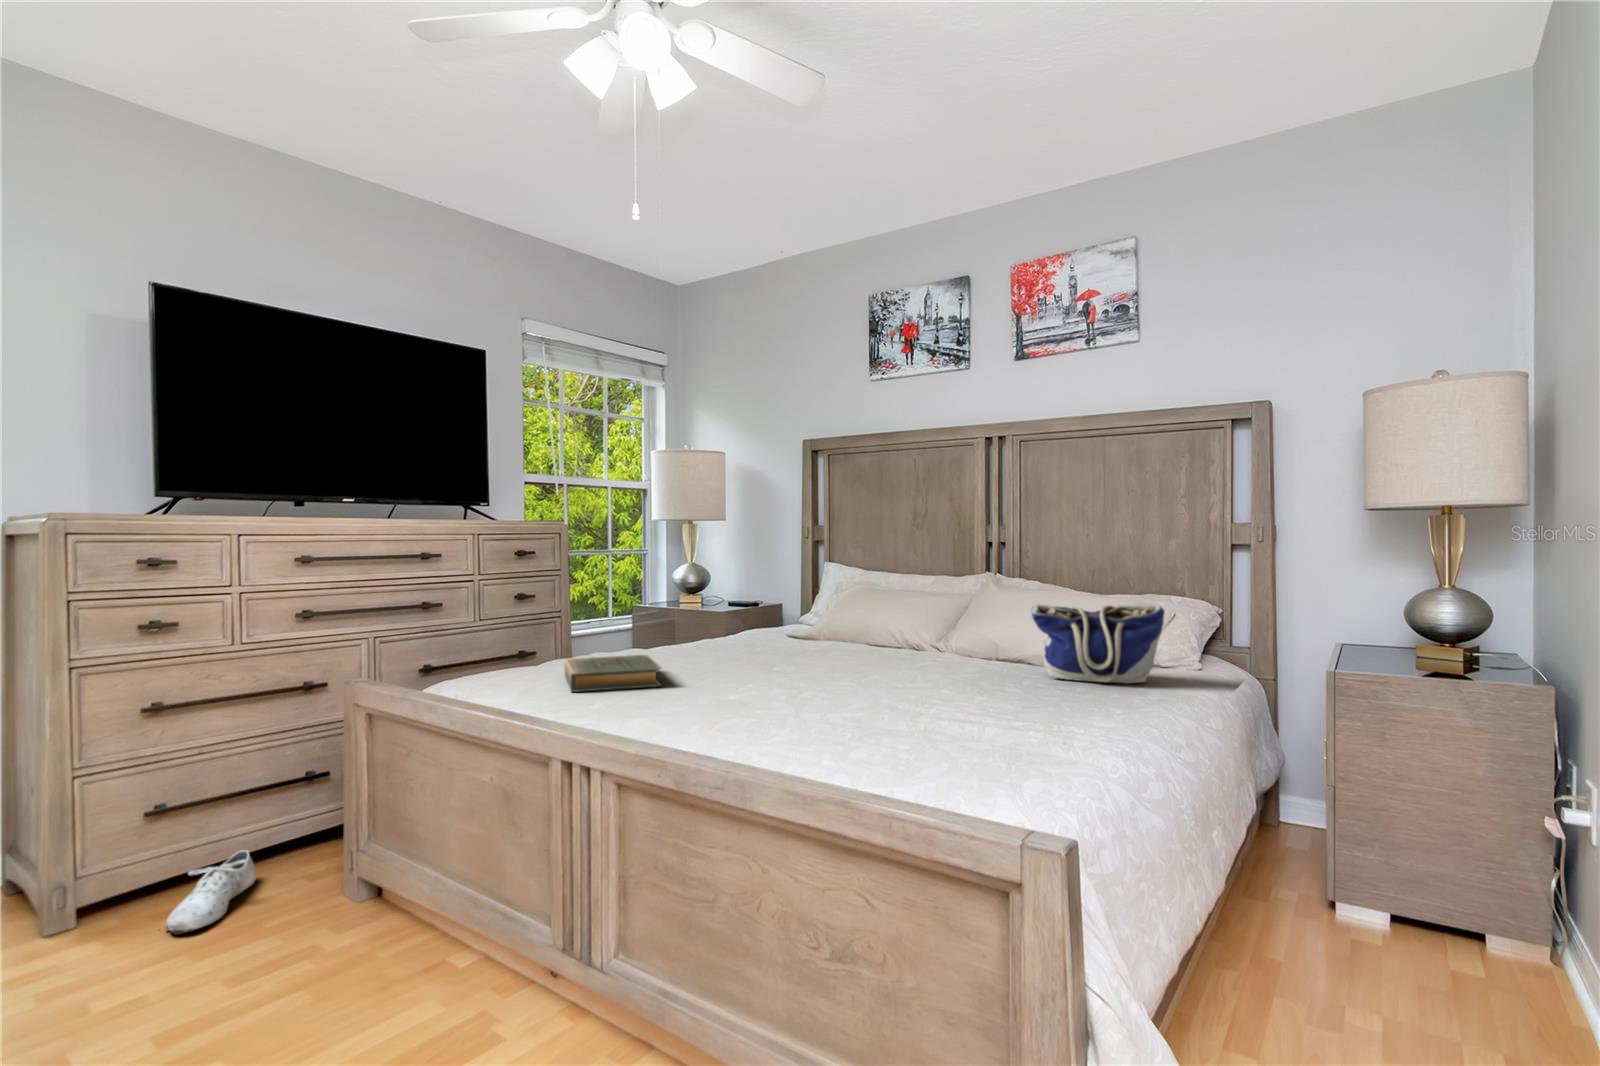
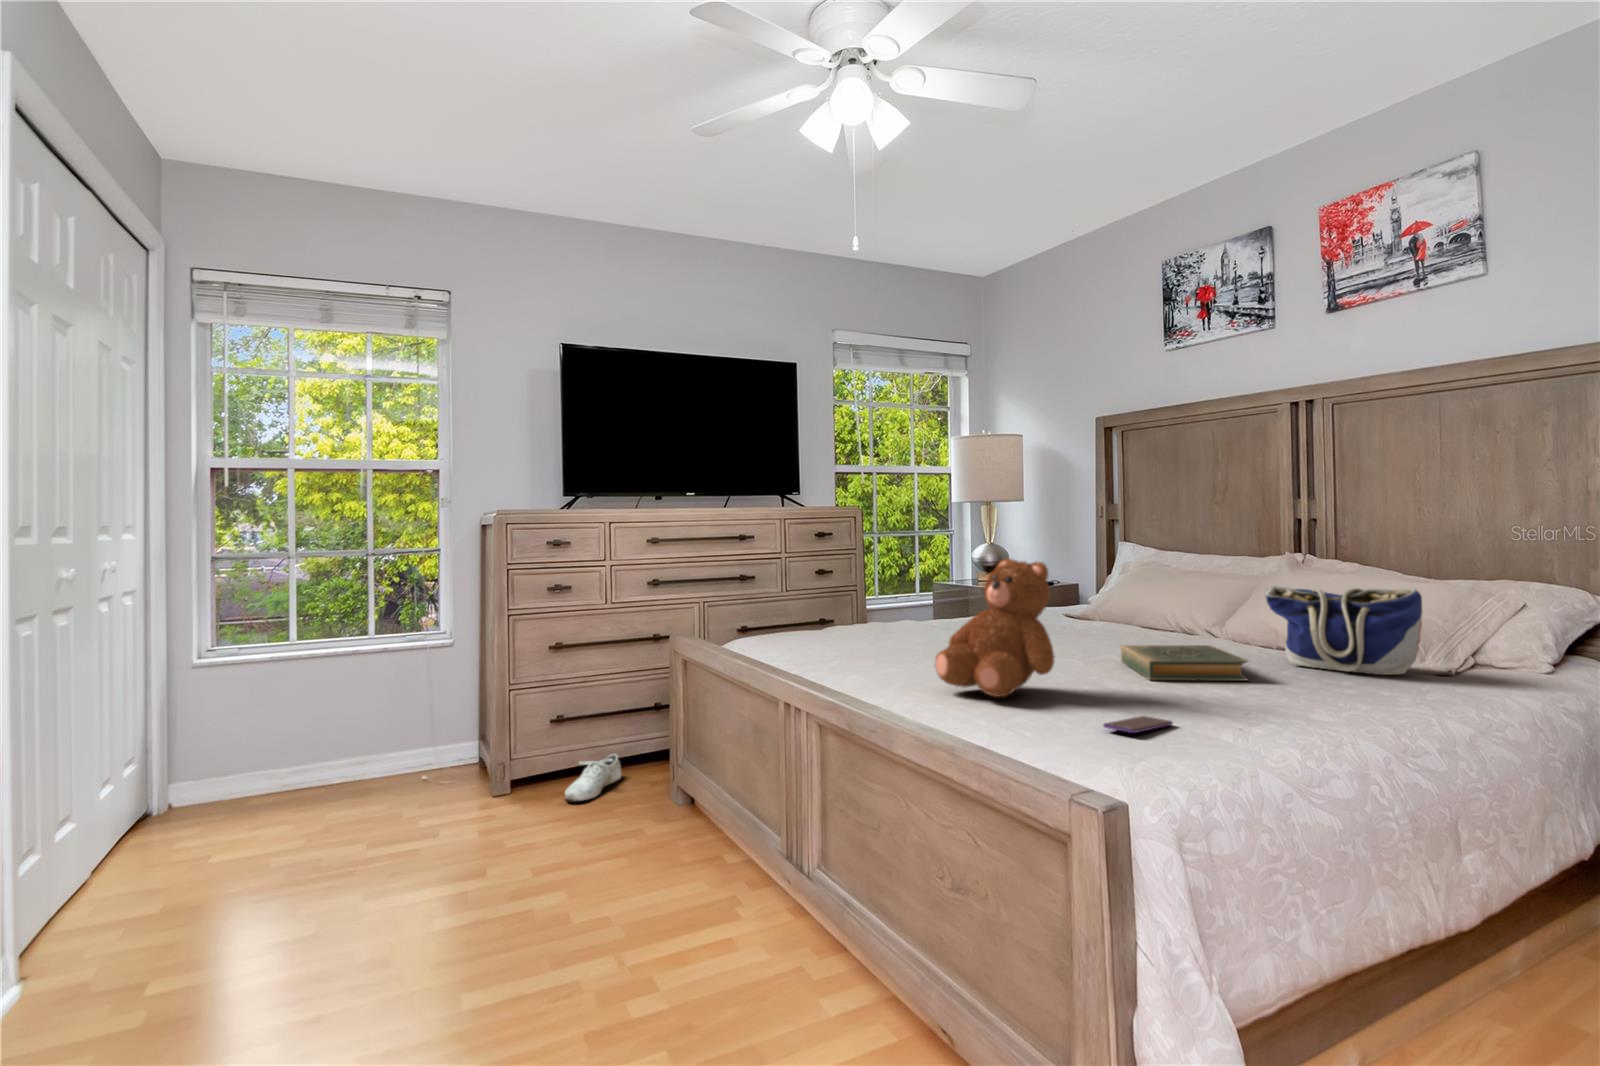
teddy bear: none [772,580,908,743] -> present [935,558,1055,697]
hardback book: present [564,655,661,692] -> present [1121,645,1248,680]
smartphone: none [1002,752,1054,776] -> present [1103,716,1173,733]

